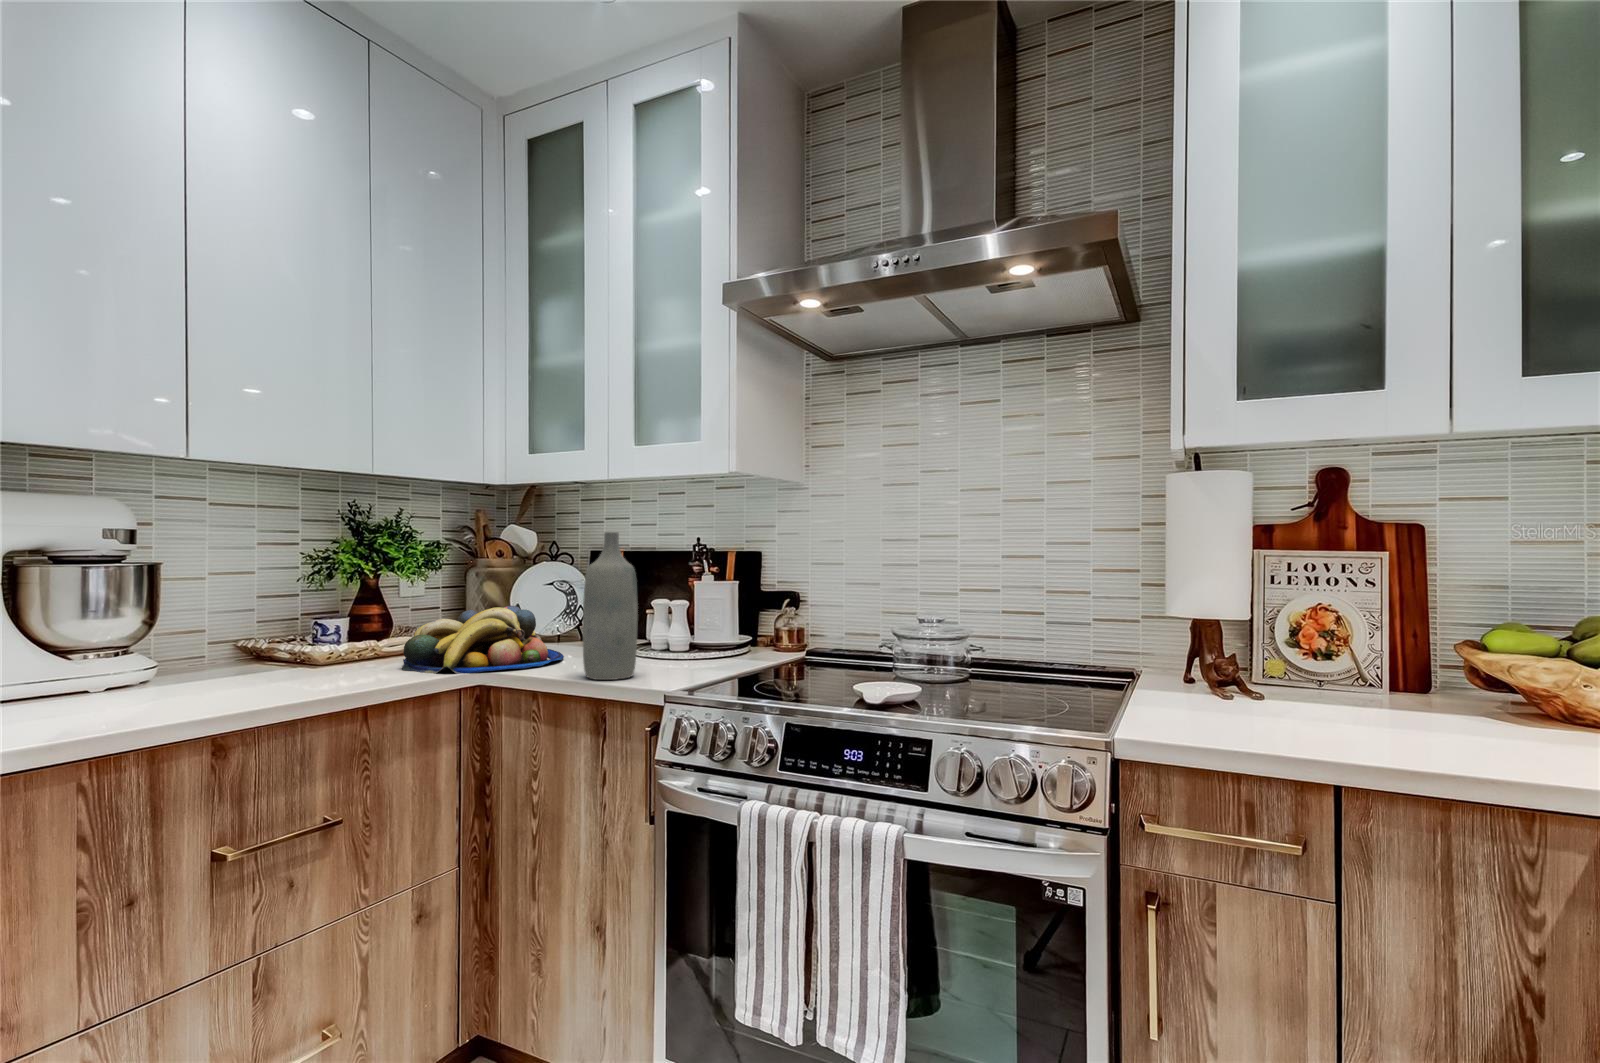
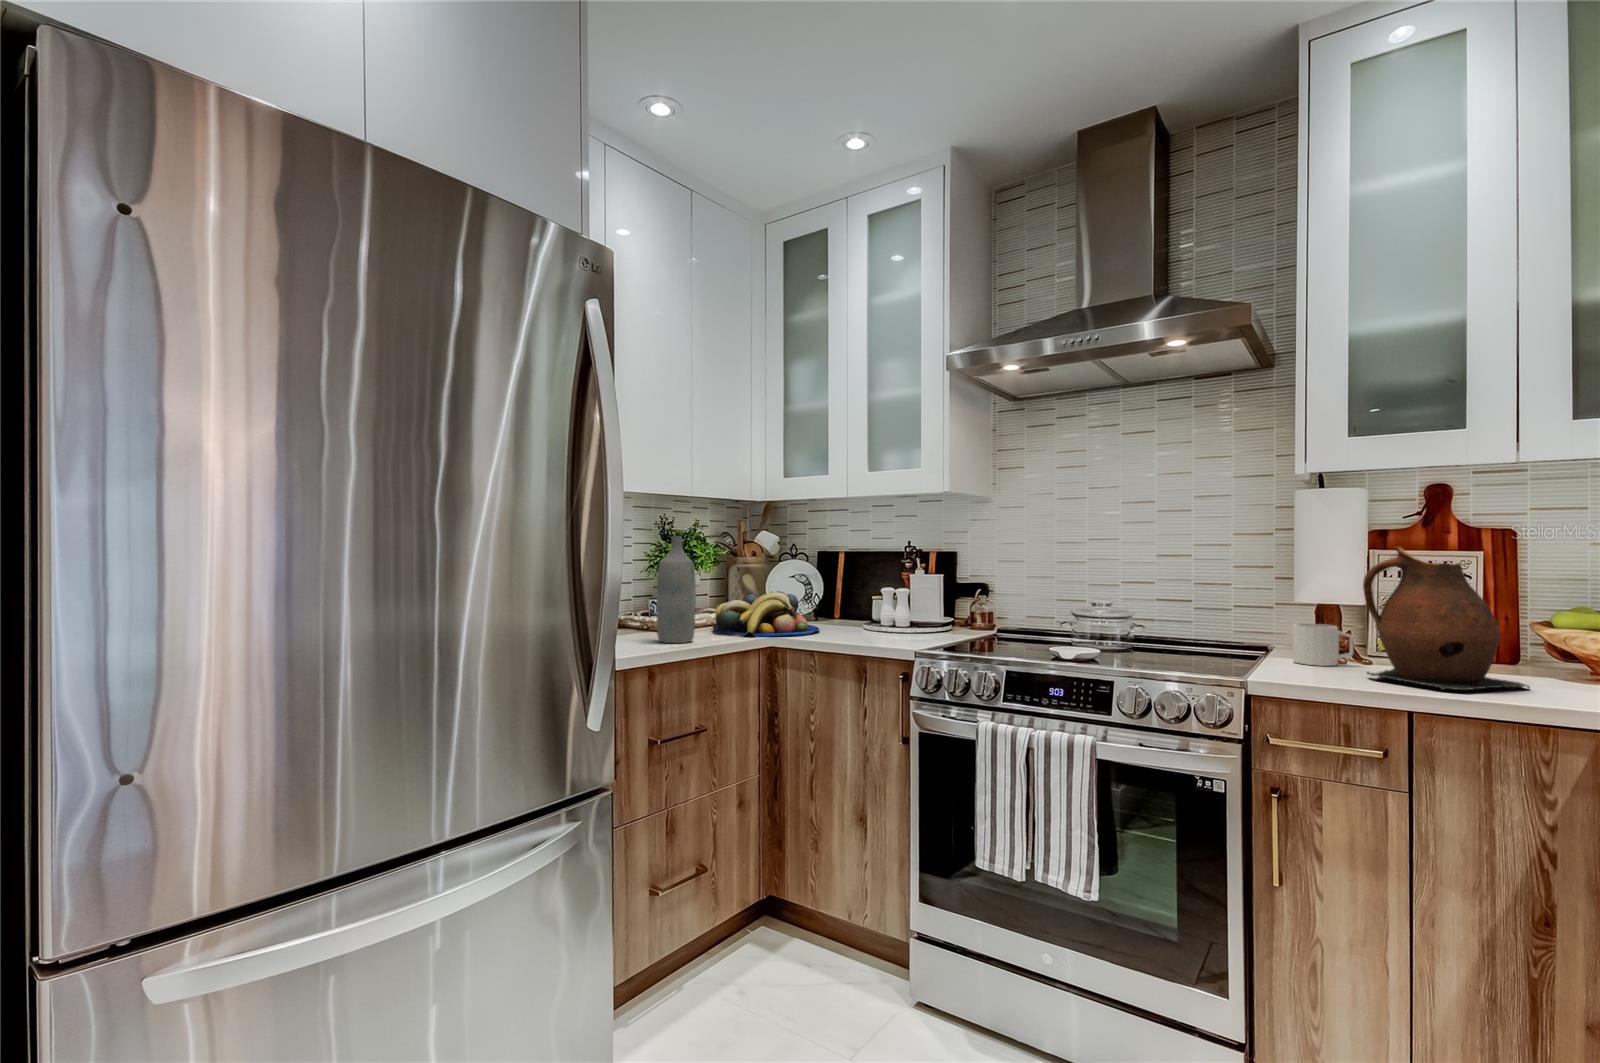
bottle: present [583,532,638,680] -> present [656,536,696,643]
ceramic pitcher: none [1261,544,1480,752] -> present [1363,547,1530,691]
mug: none [1165,646,1240,705] -> present [1293,623,1353,666]

